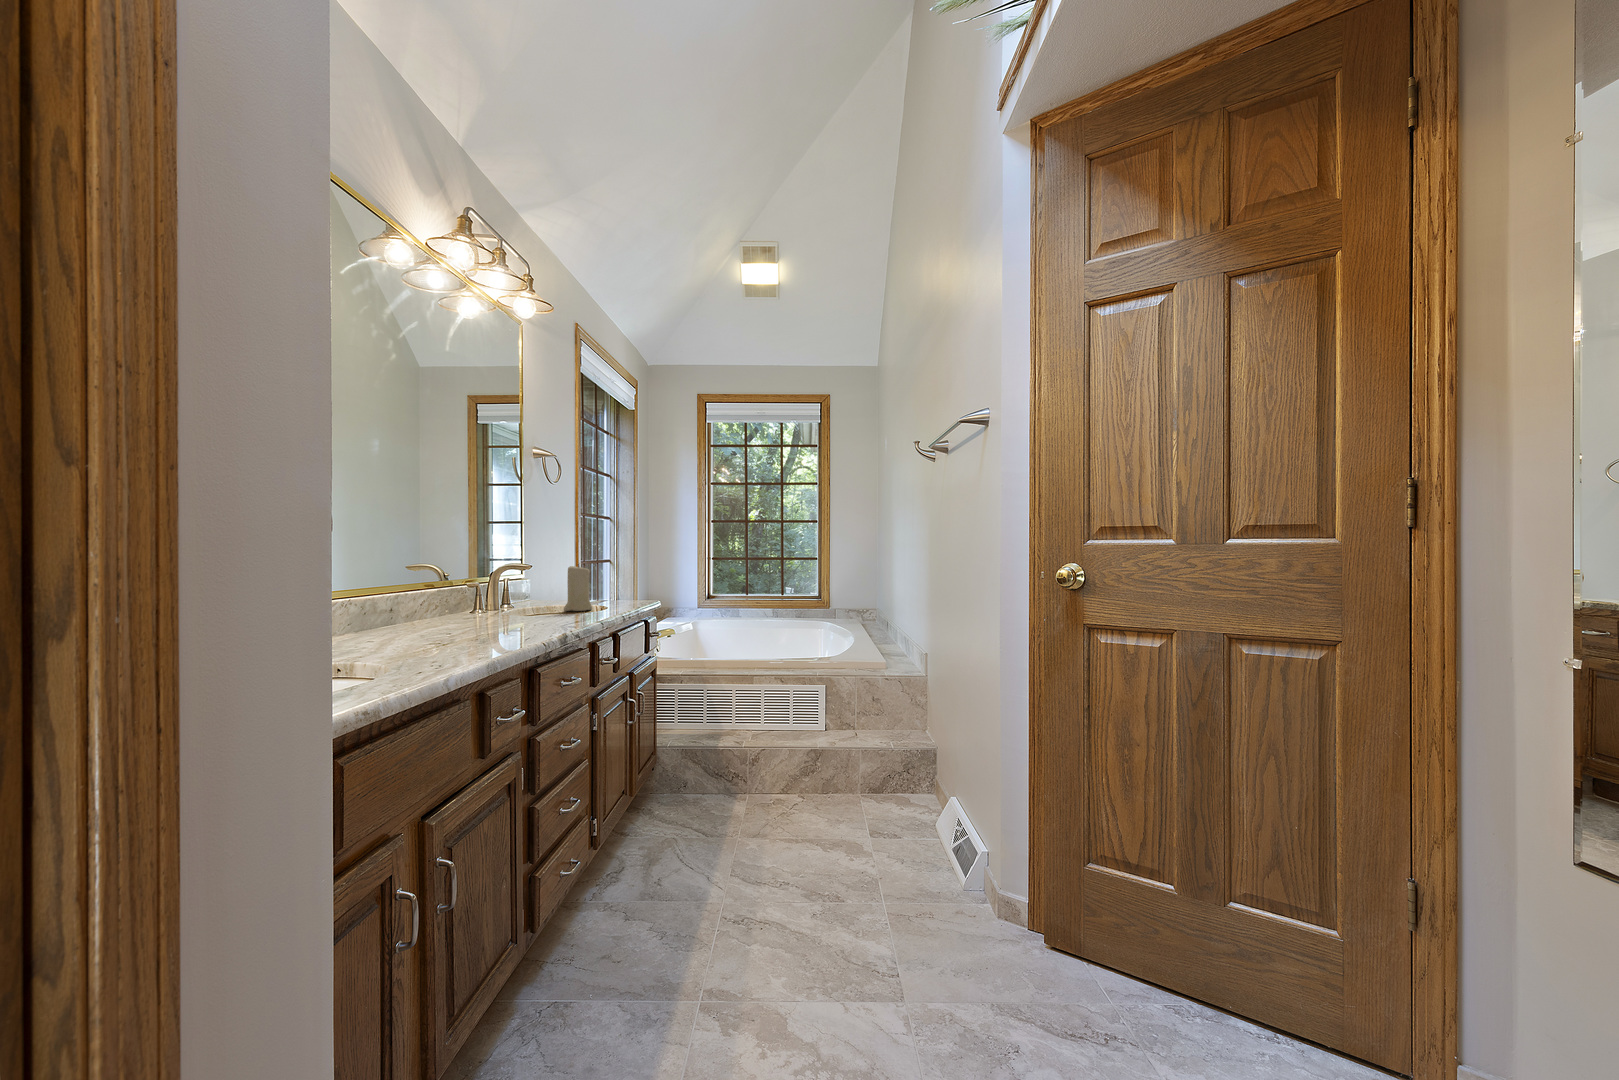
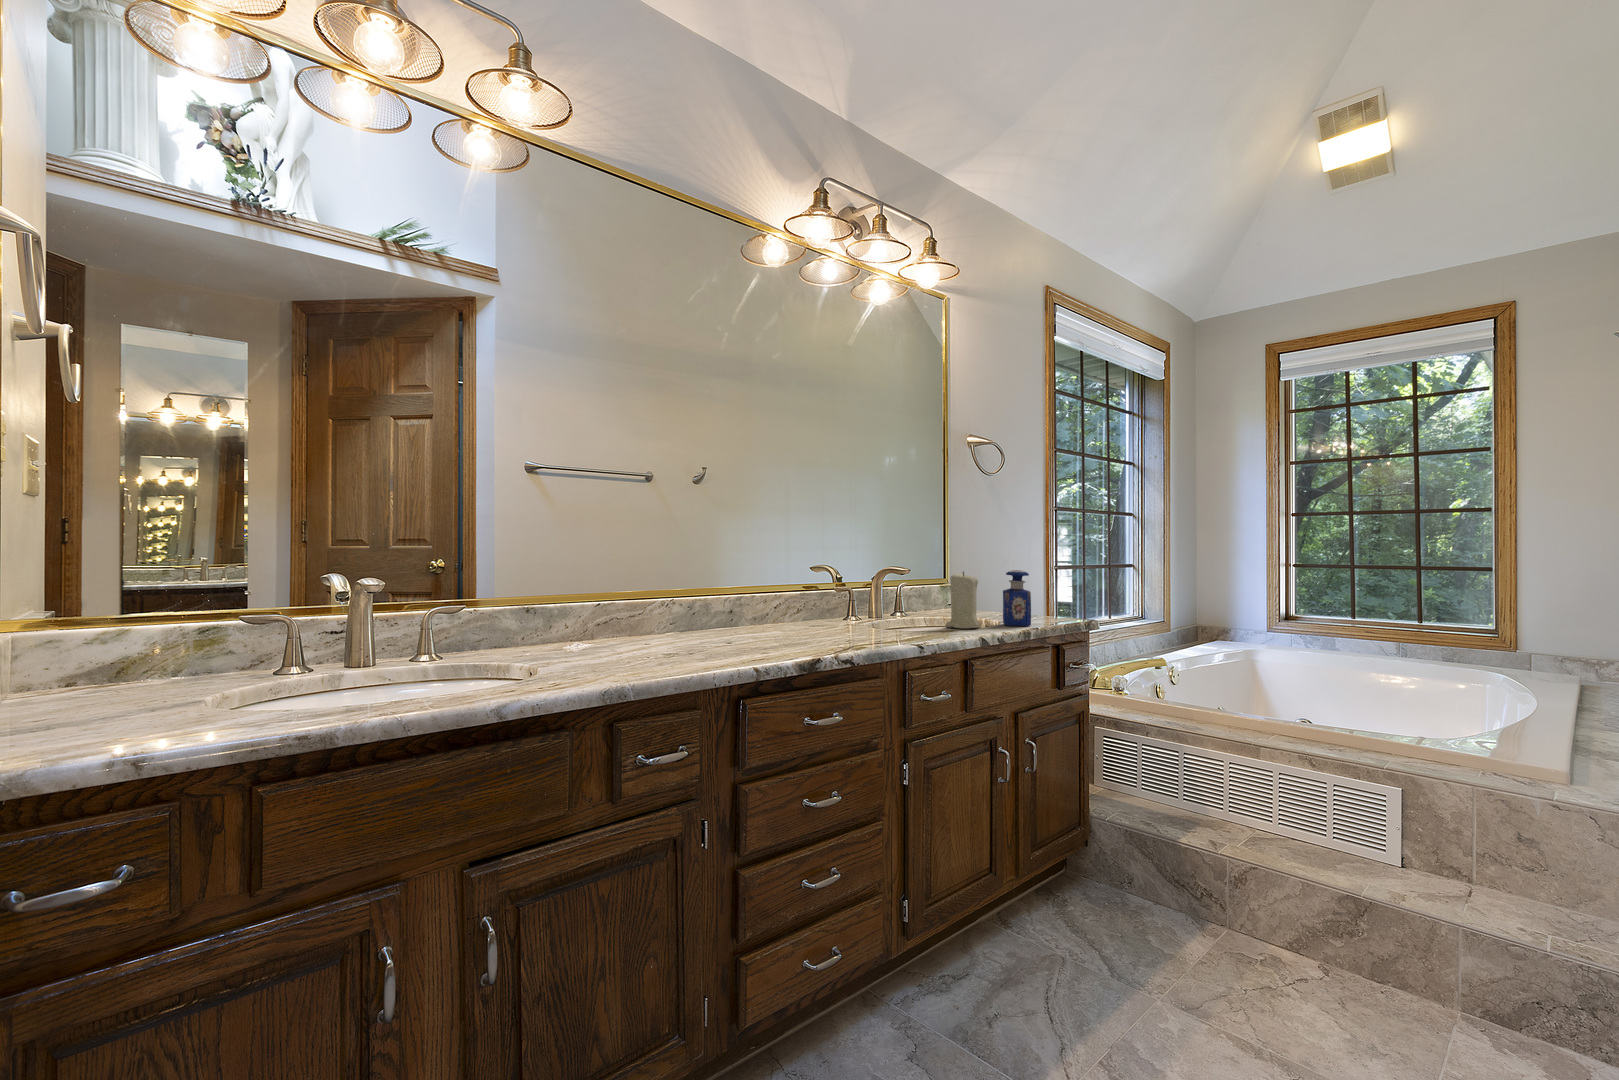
perfume bottle: none [599,562,623,607] -> present [1003,570,1031,626]

